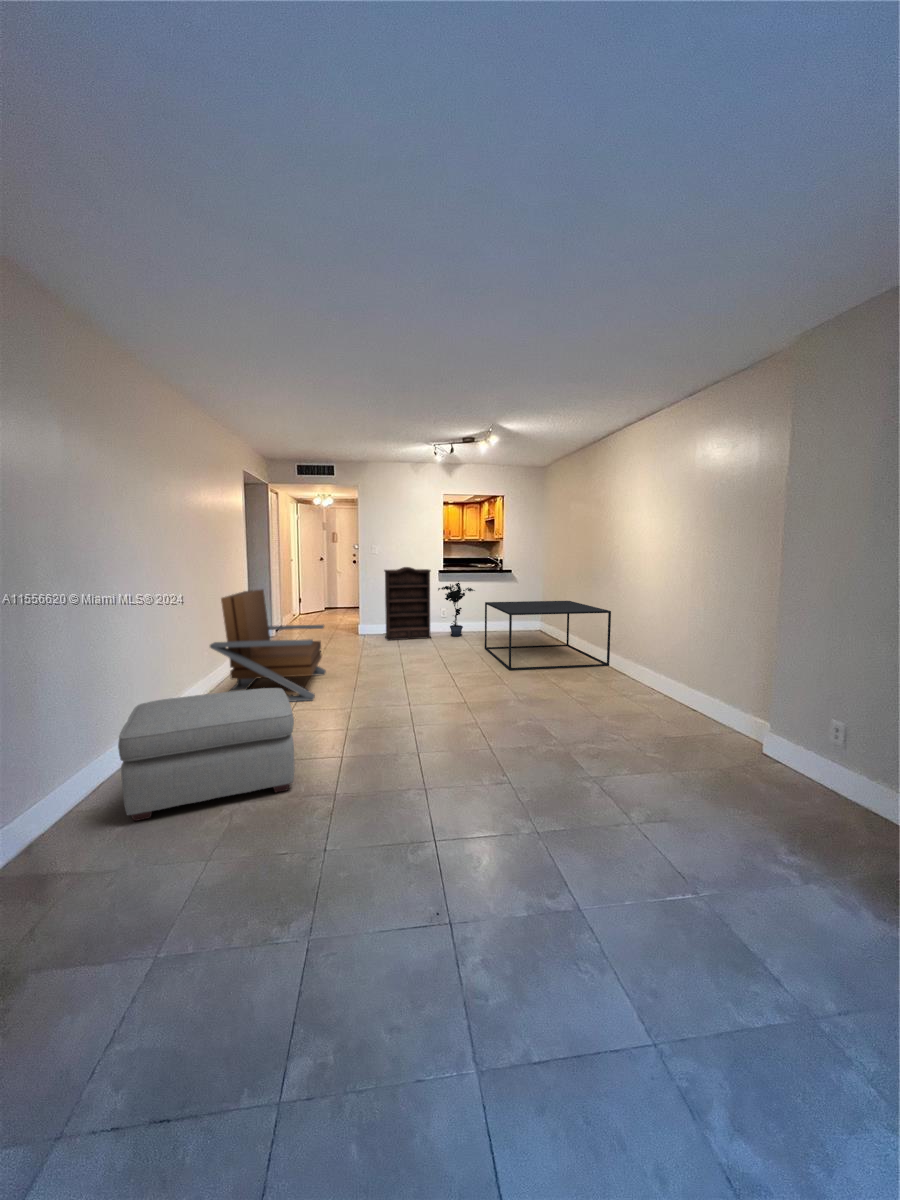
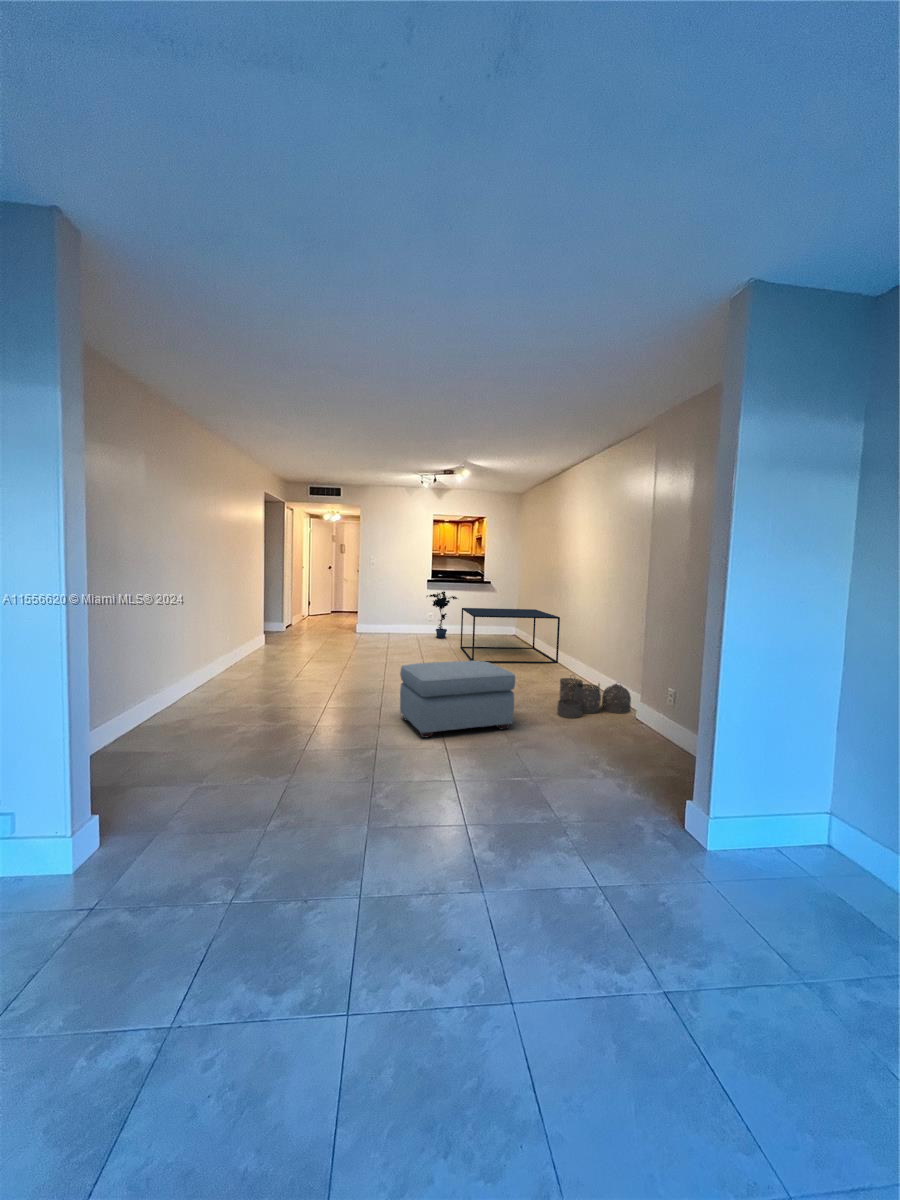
bookshelf: present [384,567,431,640] -> none [379,576,420,639]
lounge chair: present [210,590,326,702] -> none [232,588,323,674]
ottoman: present [118,688,294,821] -> present [400,661,515,738]
woven basket: none [656,694,761,761] -> present [557,678,631,718]

